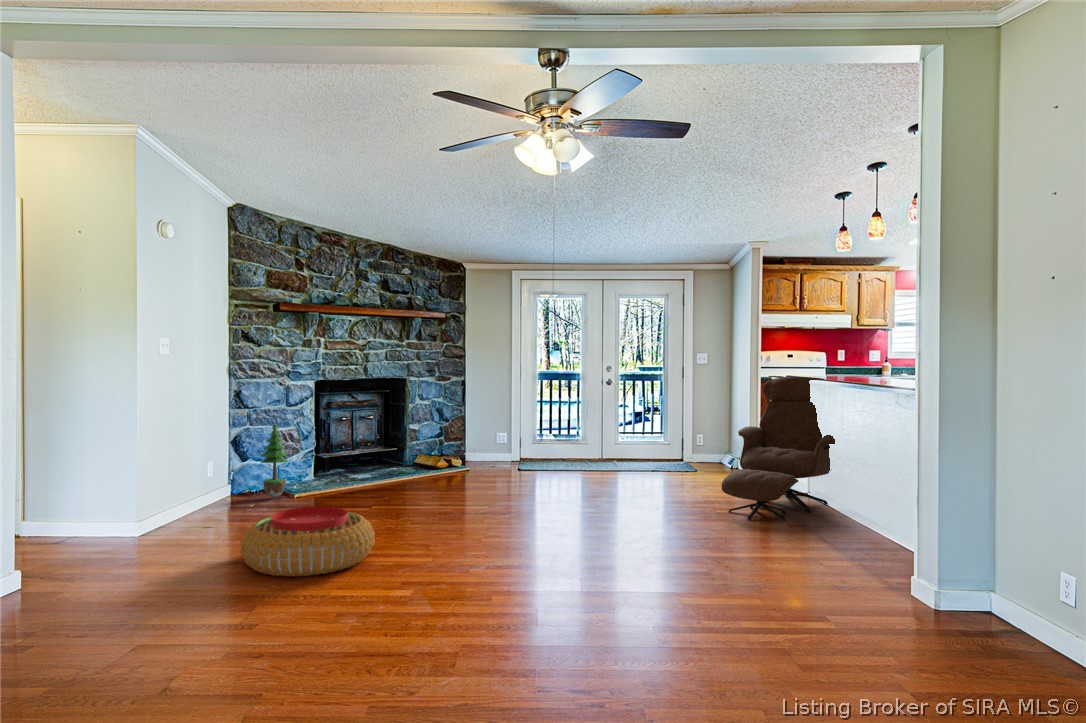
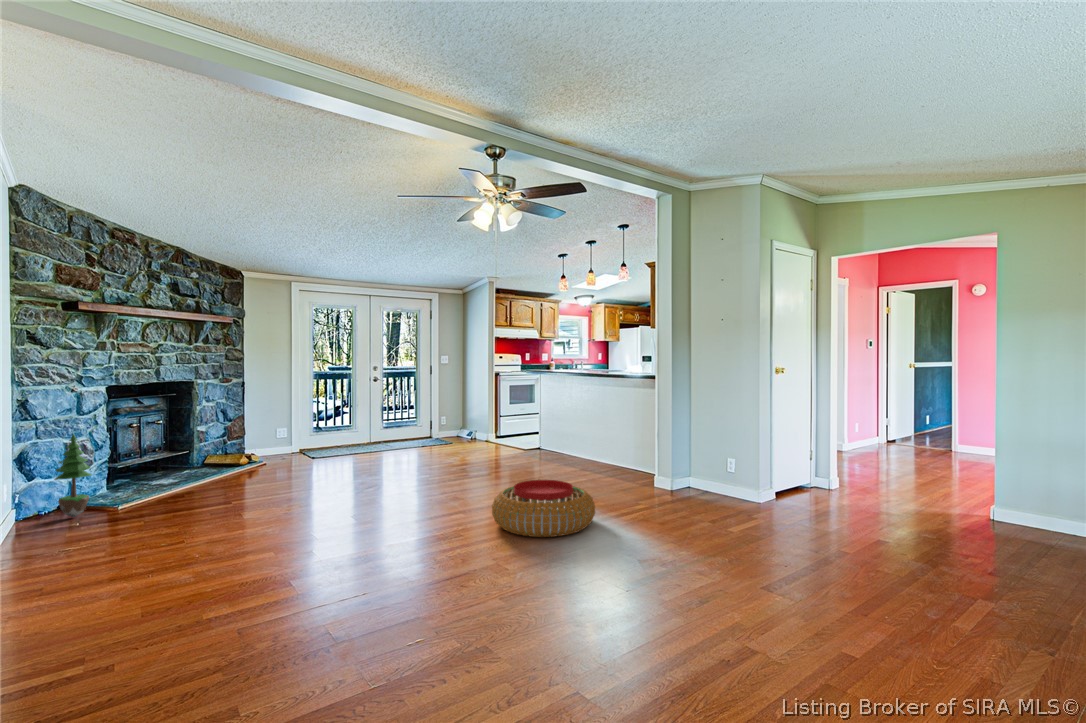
lounge chair: present [722,377,835,520] -> none [517,371,589,475]
pouf: present [240,506,374,577] -> present [492,480,595,537]

